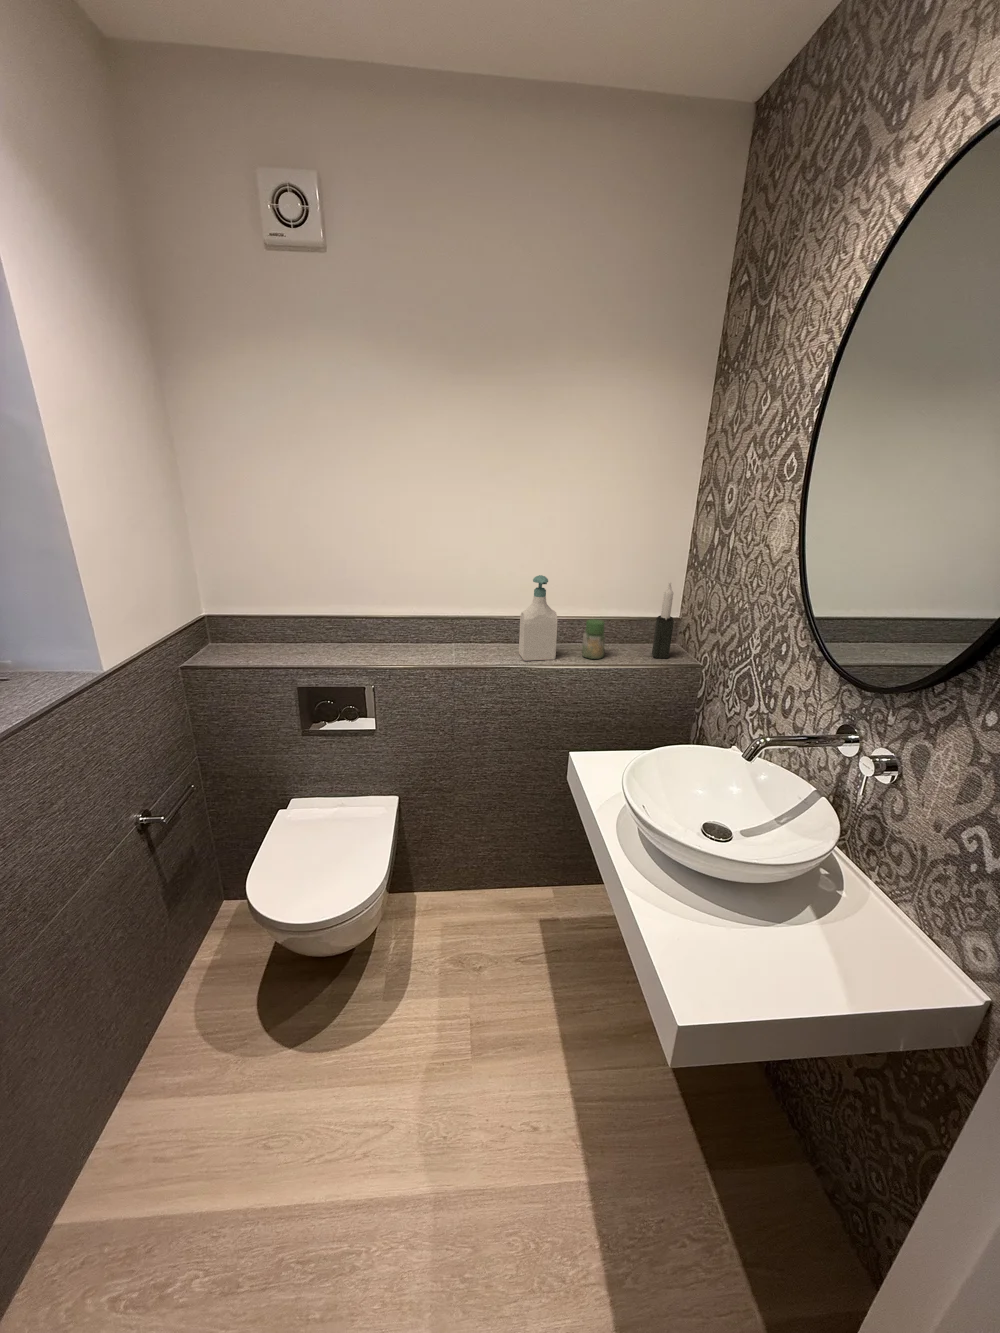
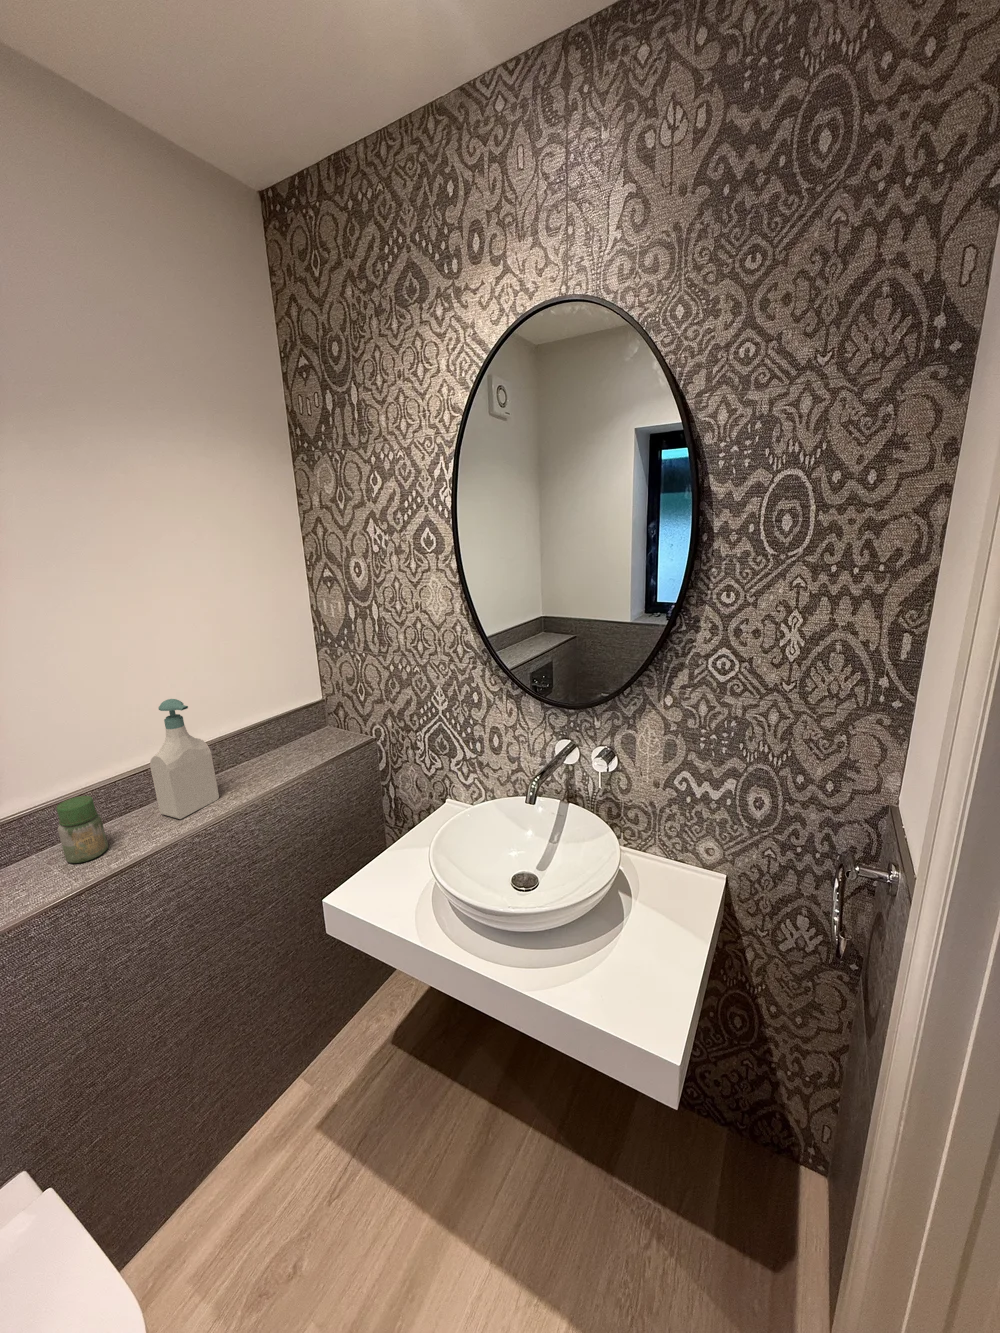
candle: present [652,582,674,658] -> none [313,665,339,748]
jar: present [582,619,605,659] -> present [57,796,108,863]

